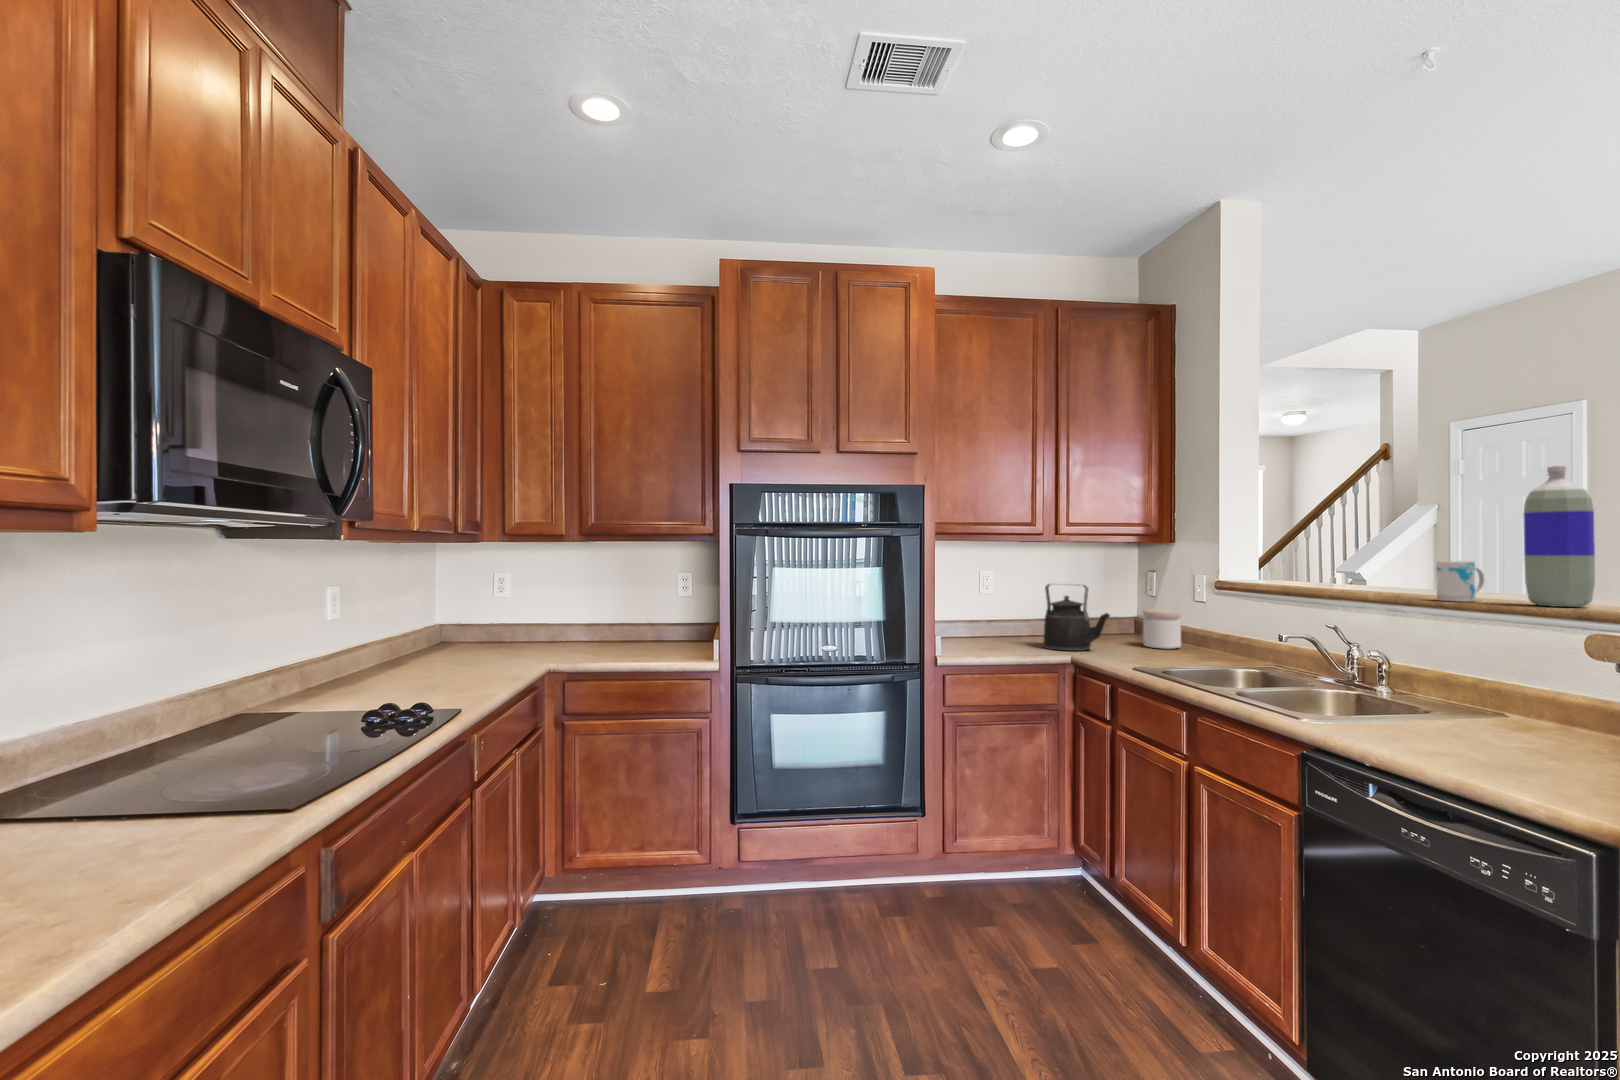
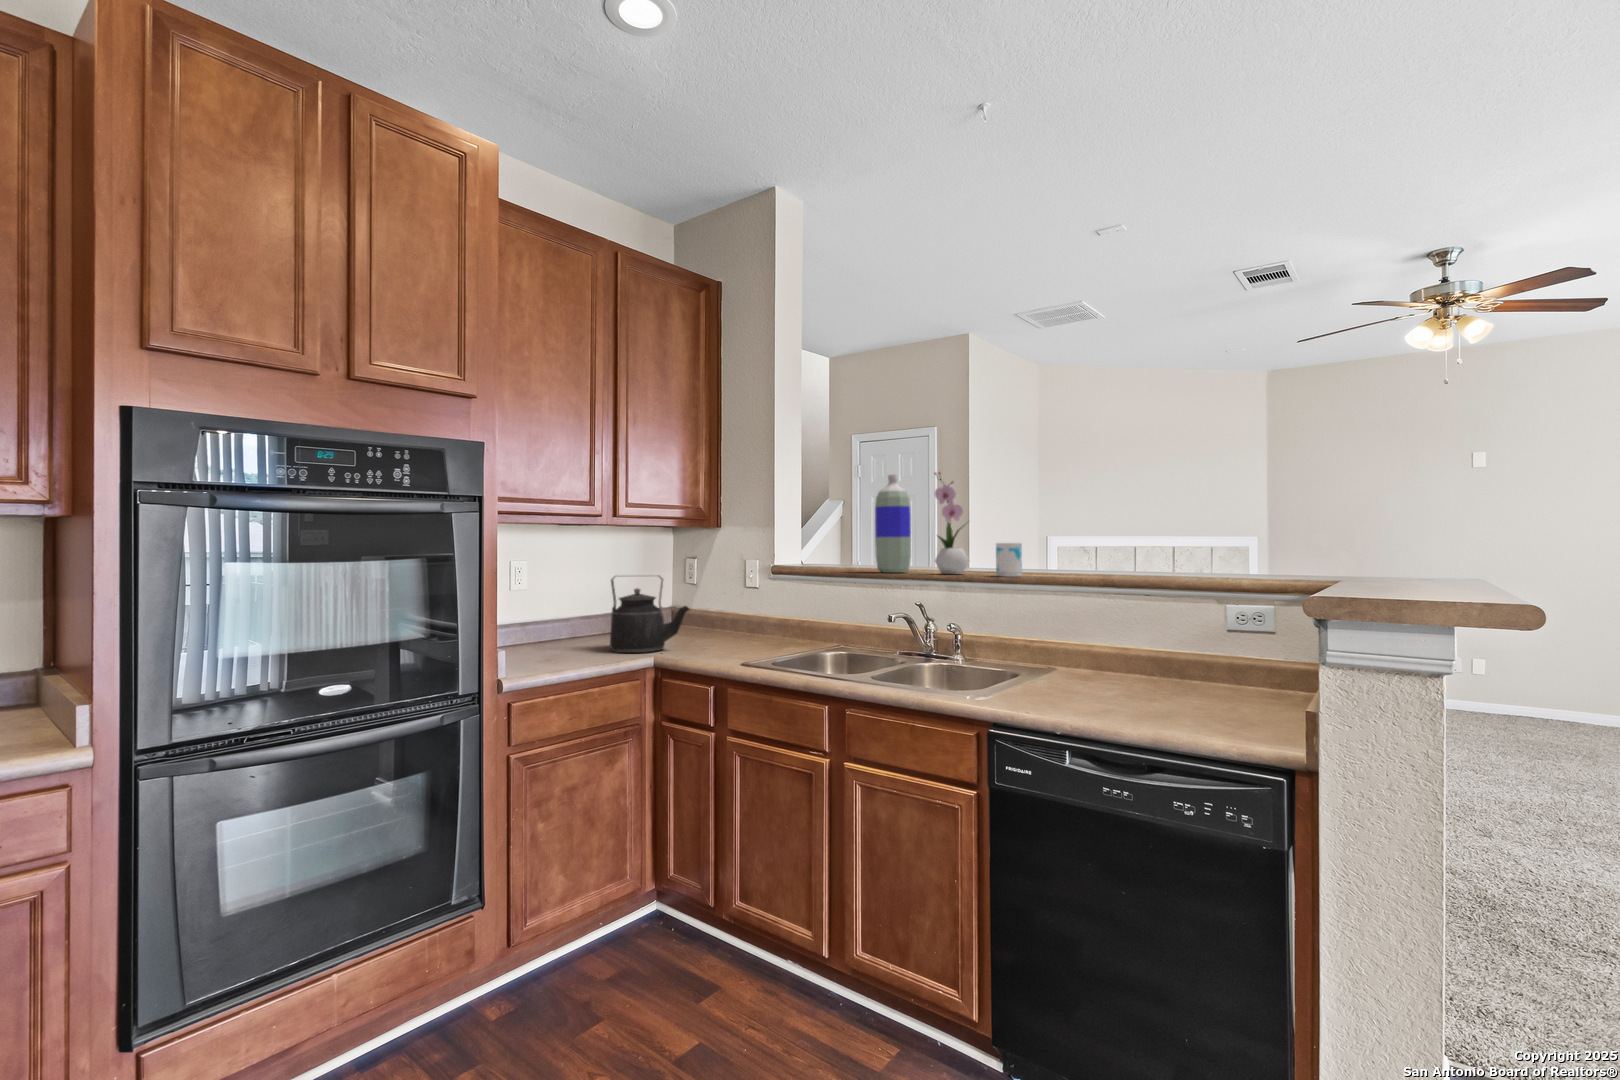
bottle: present [1523,466,1595,607] -> present [875,475,911,573]
flower arrangement: none [1365,480,1426,596] -> present [934,472,970,574]
jar: present [1143,609,1181,649] -> none [704,598,740,640]

